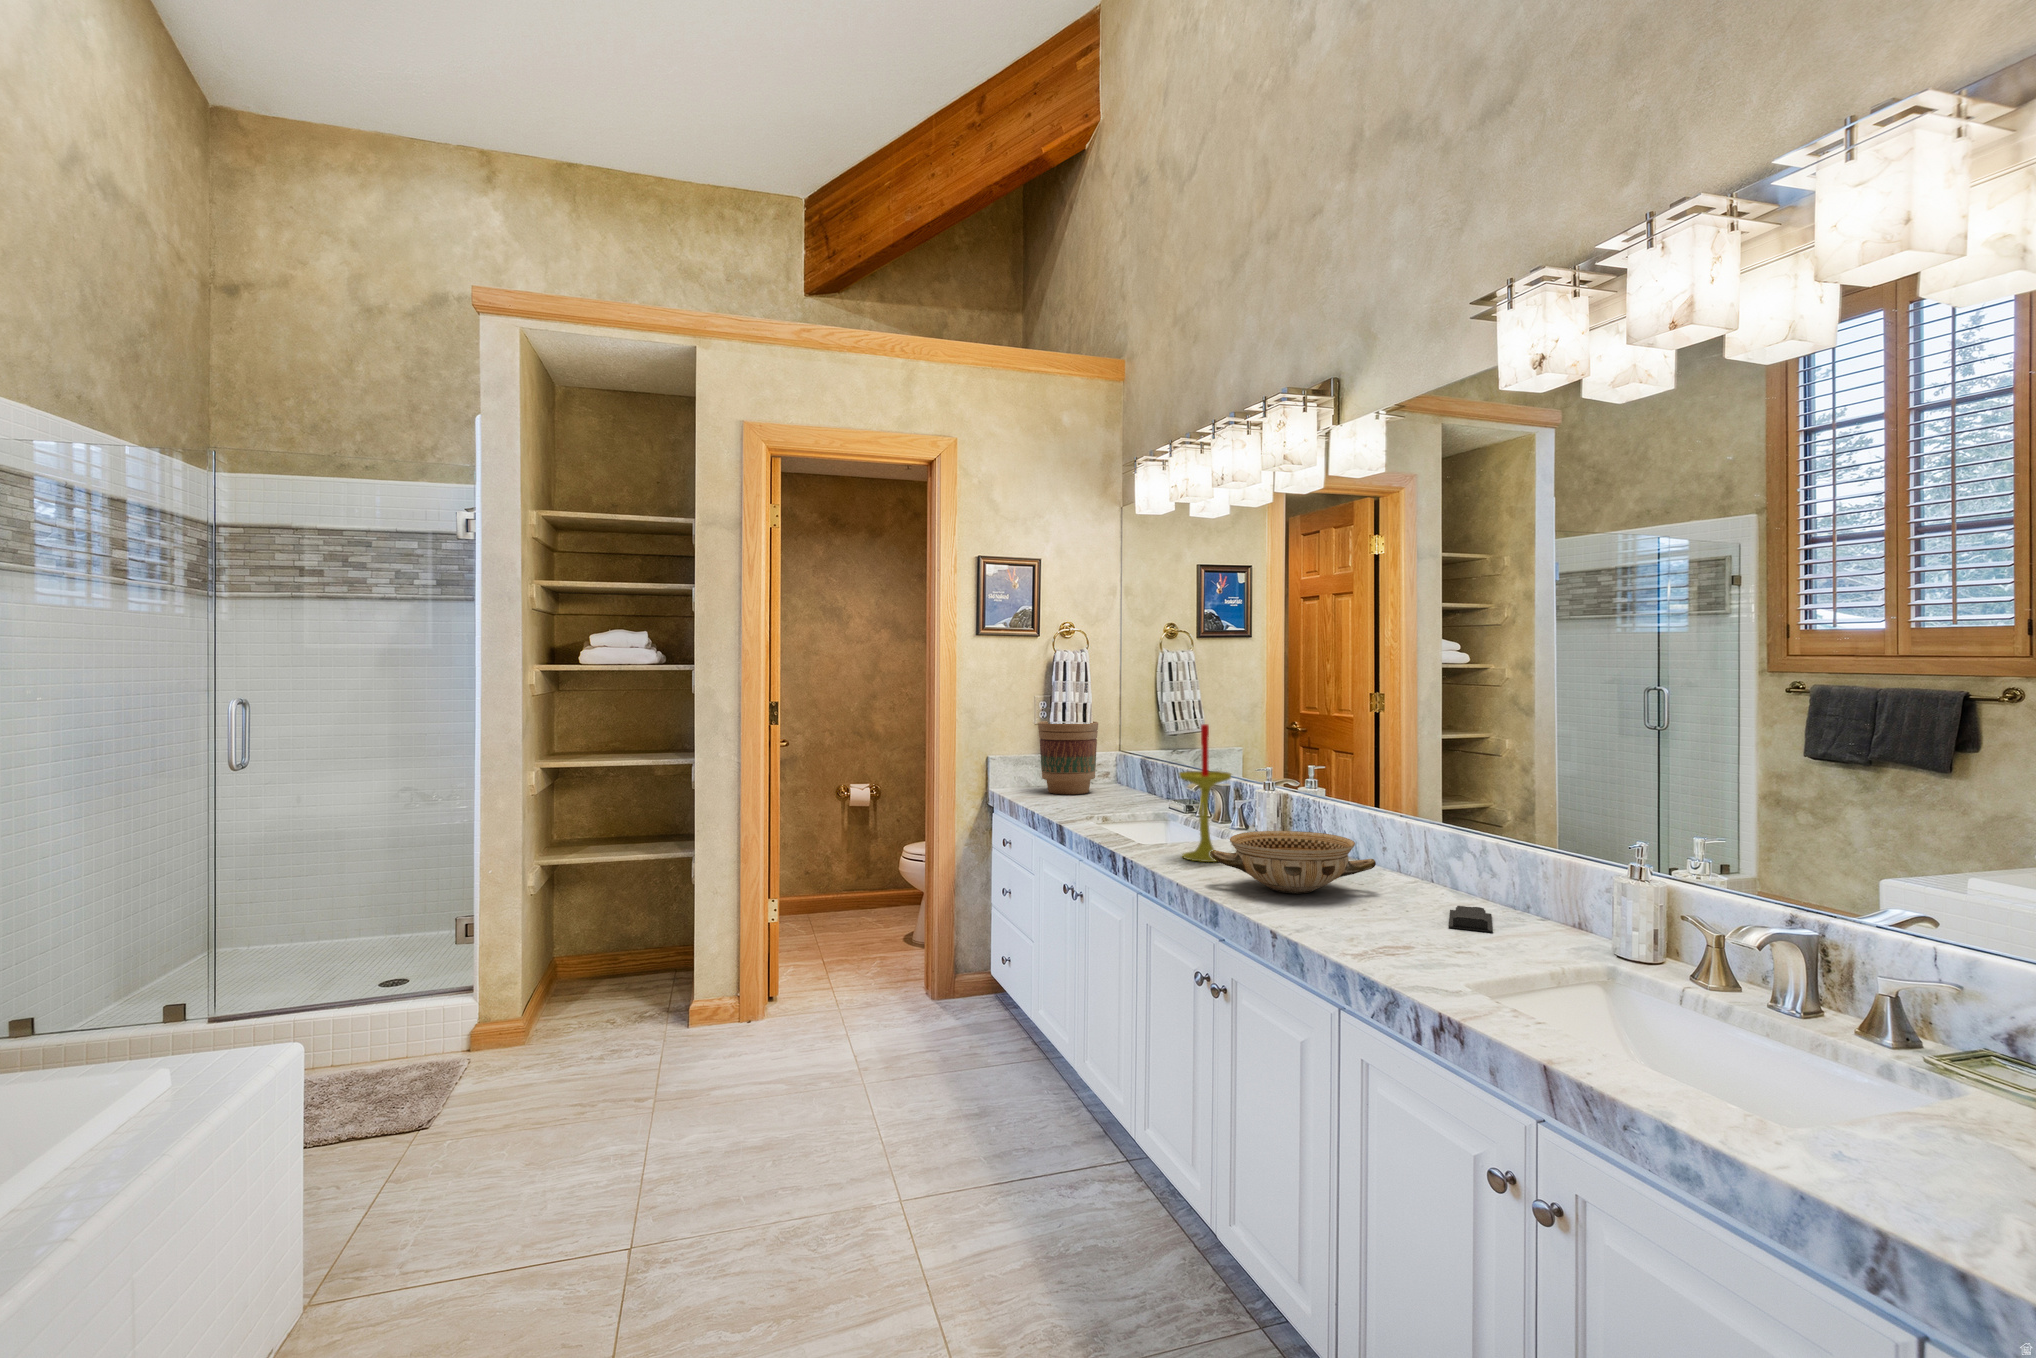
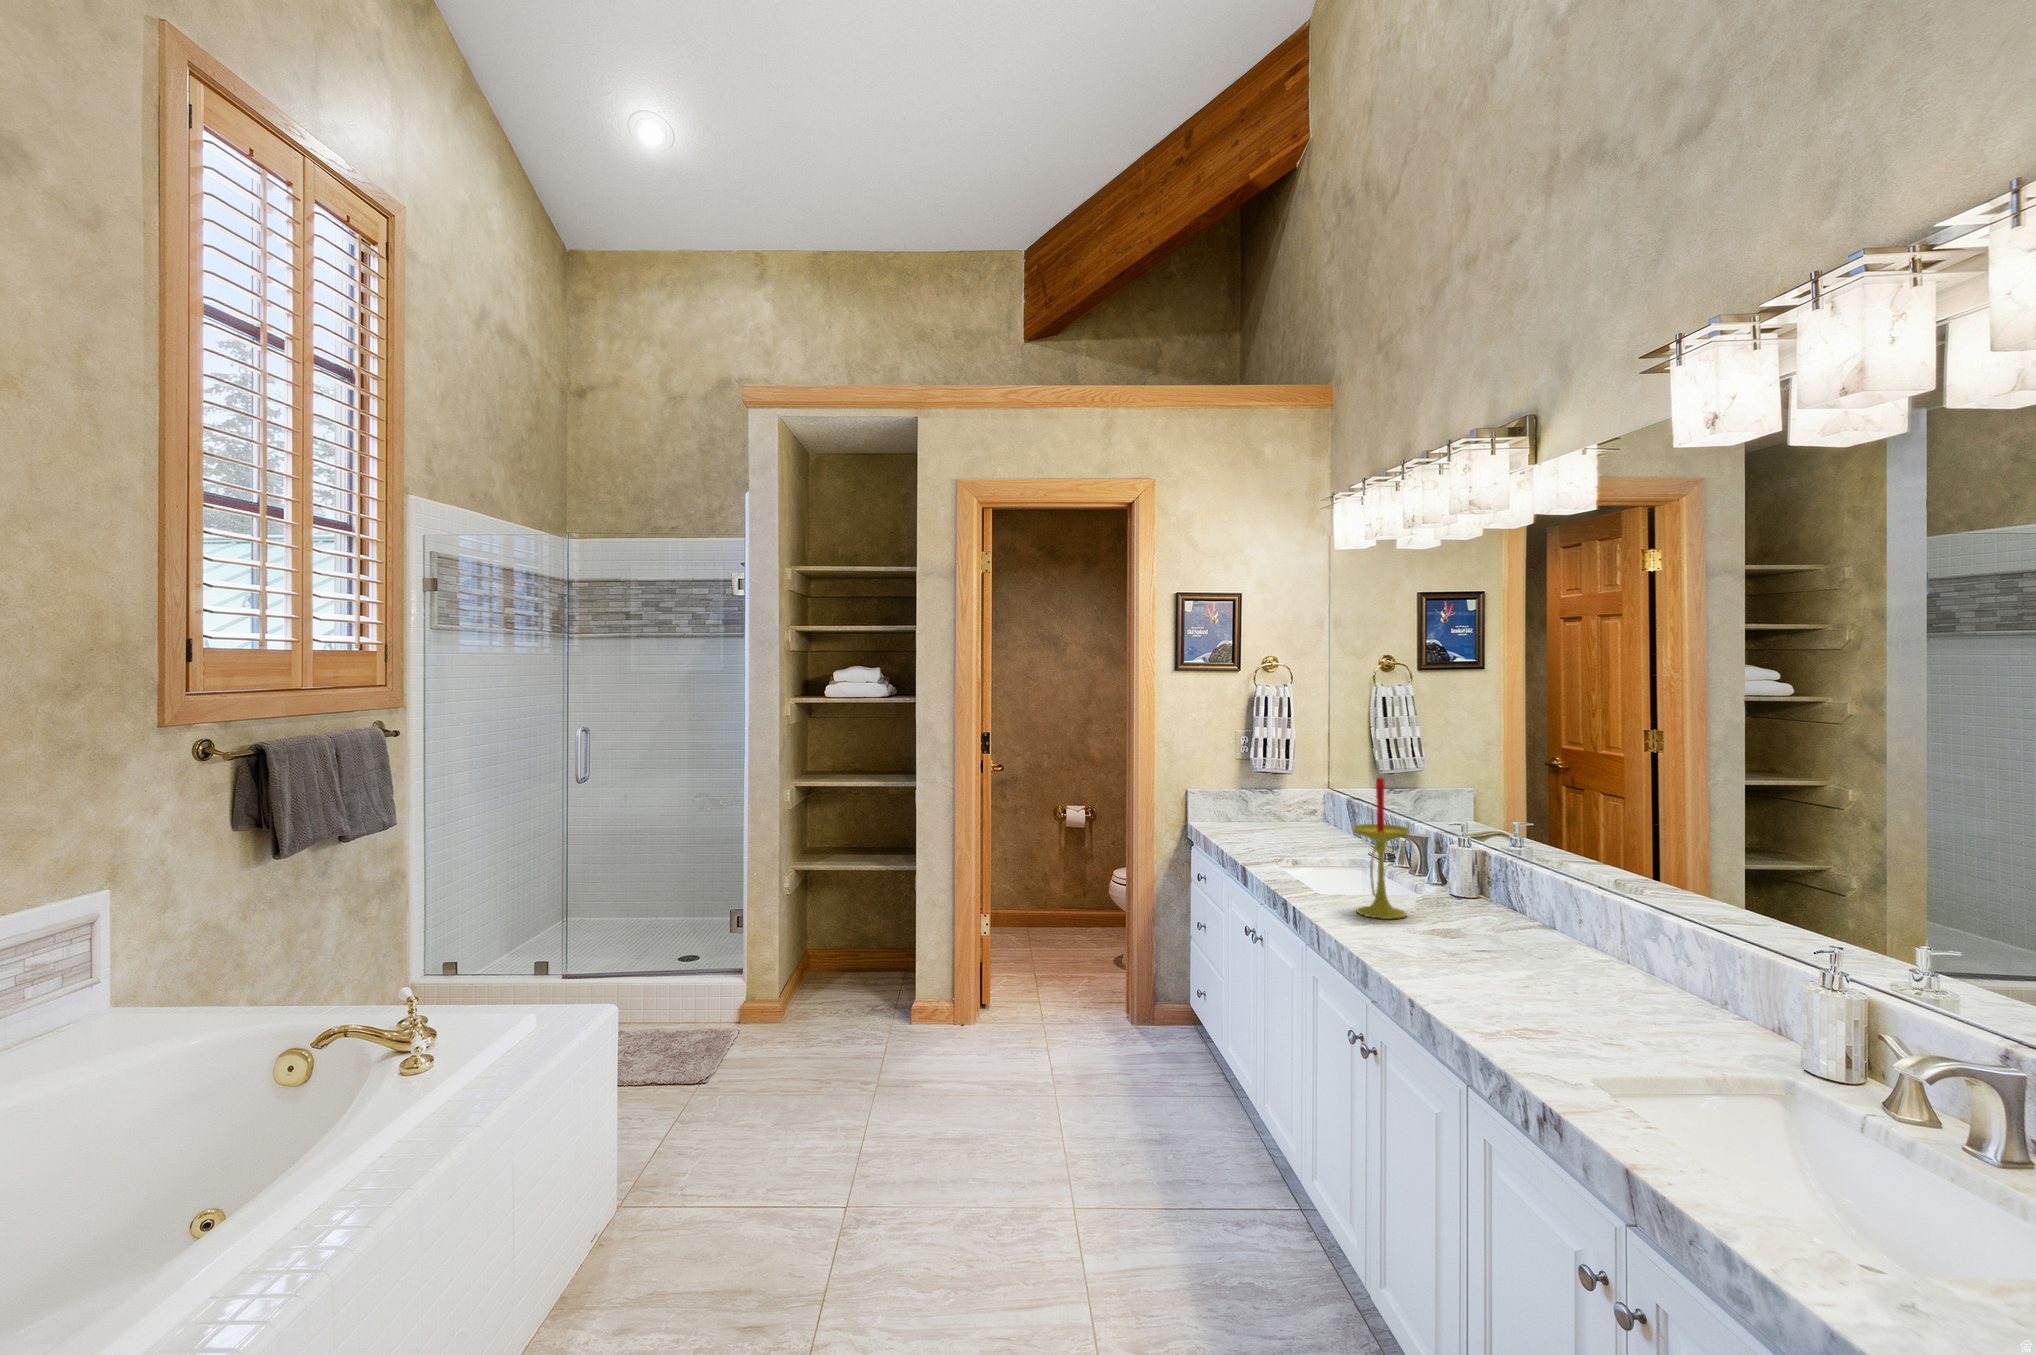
flower pot: present [1038,721,1098,795] -> none [1241,756,1304,833]
ceramic bowl: present [1210,831,1376,893] -> none [1370,893,1549,961]
soap bar: present [1448,906,1493,932] -> none [1608,989,1669,1022]

